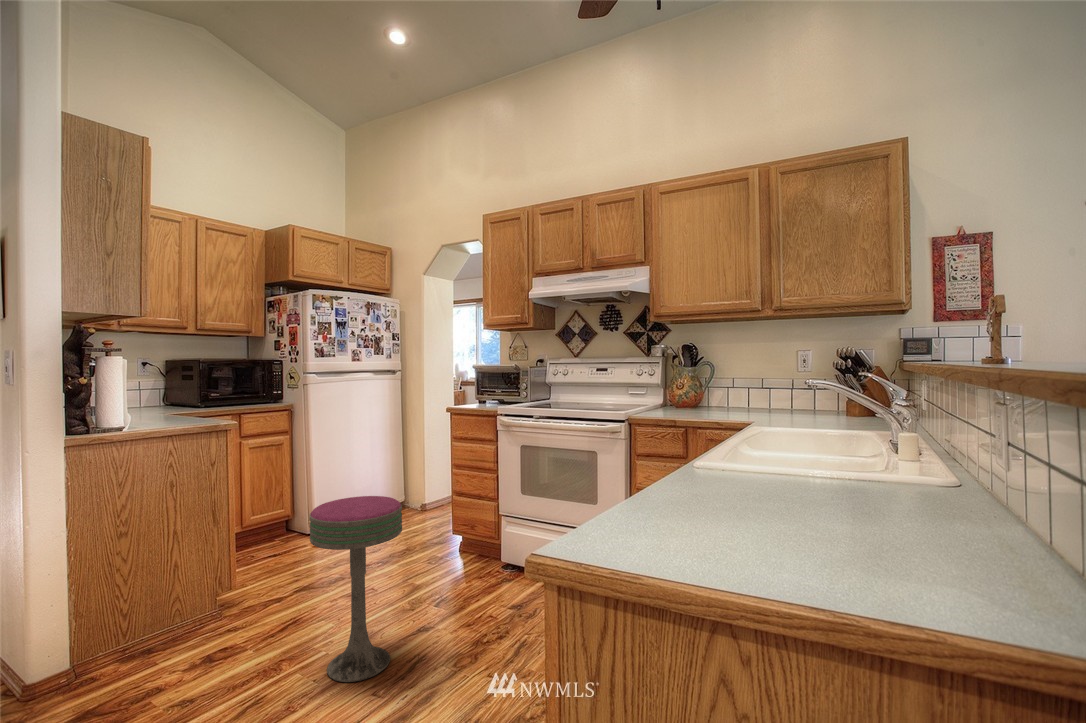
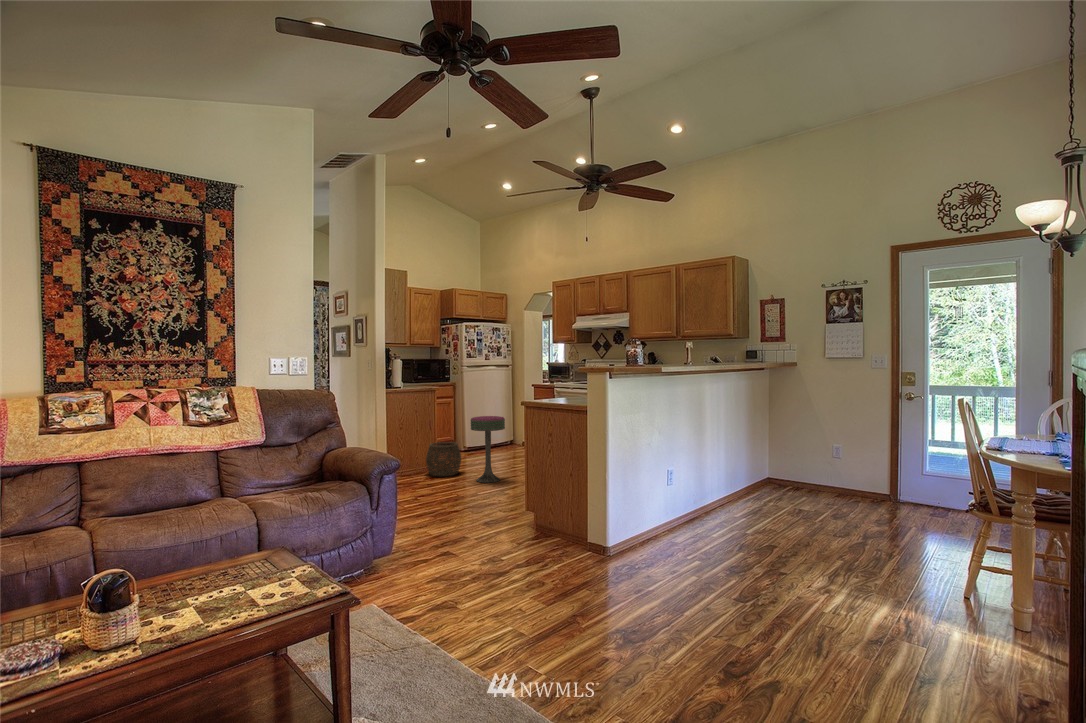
woven basket: none [190,555,292,660] -> present [426,442,461,476]

